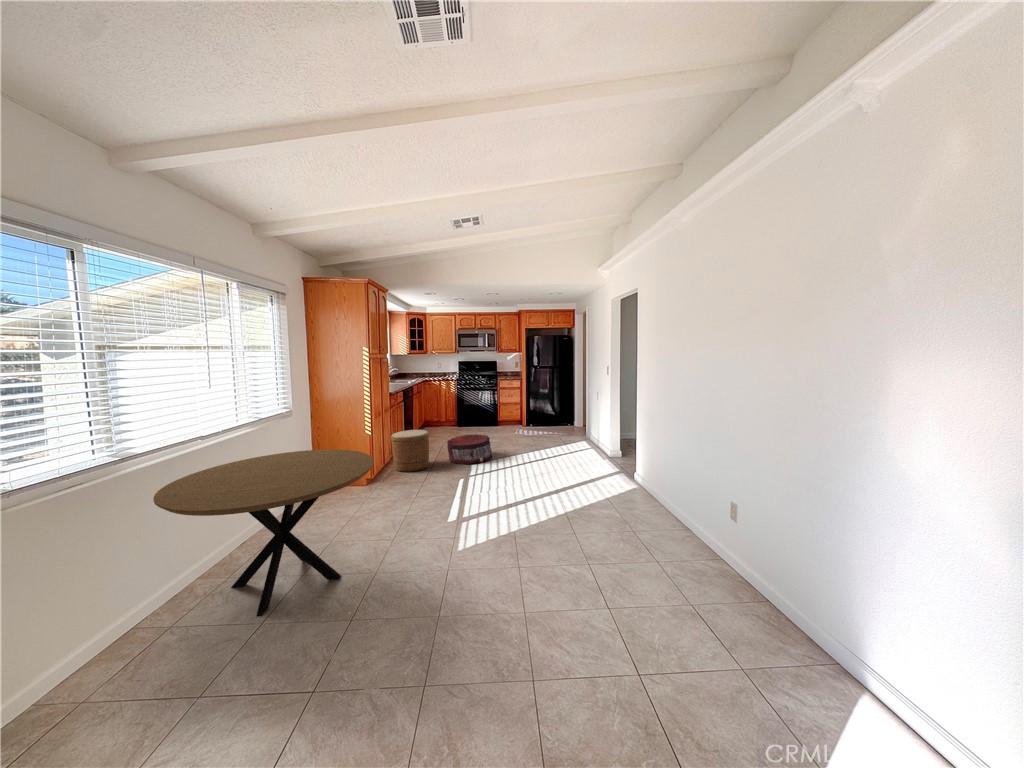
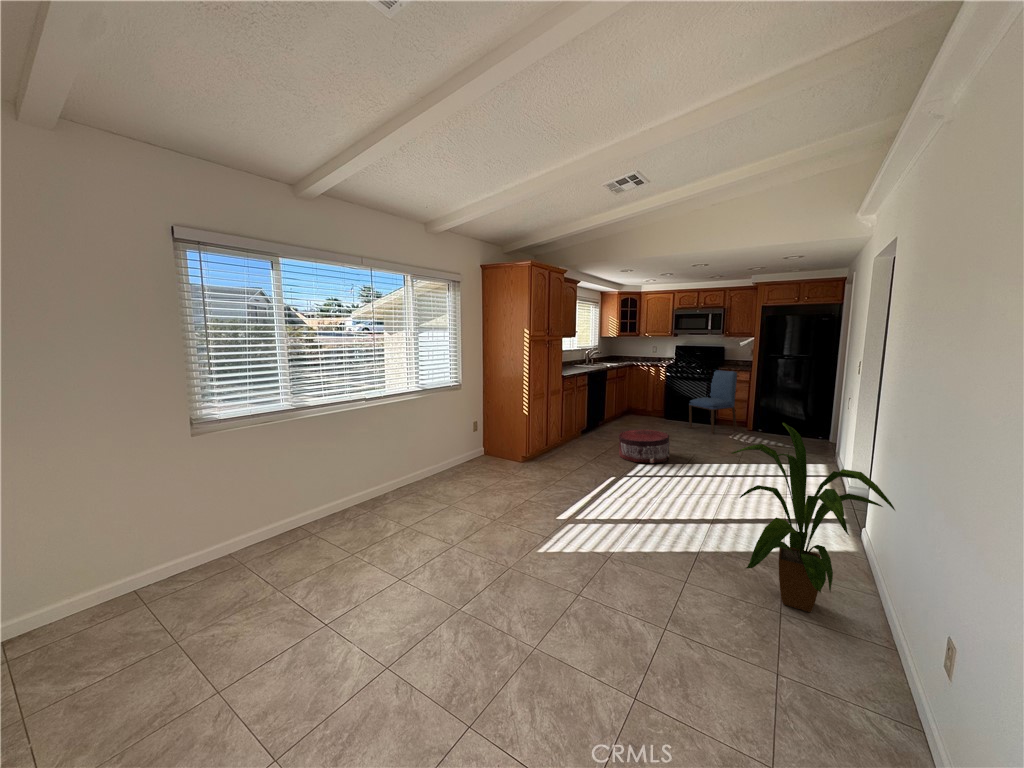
dining chair: none [480,380,516,433] -> present [689,370,737,434]
house plant: none [593,407,684,525] -> present [732,422,895,612]
woven basket: present [391,430,429,472] -> none [558,415,597,458]
dining table: present [153,449,374,616] -> none [305,419,468,546]

